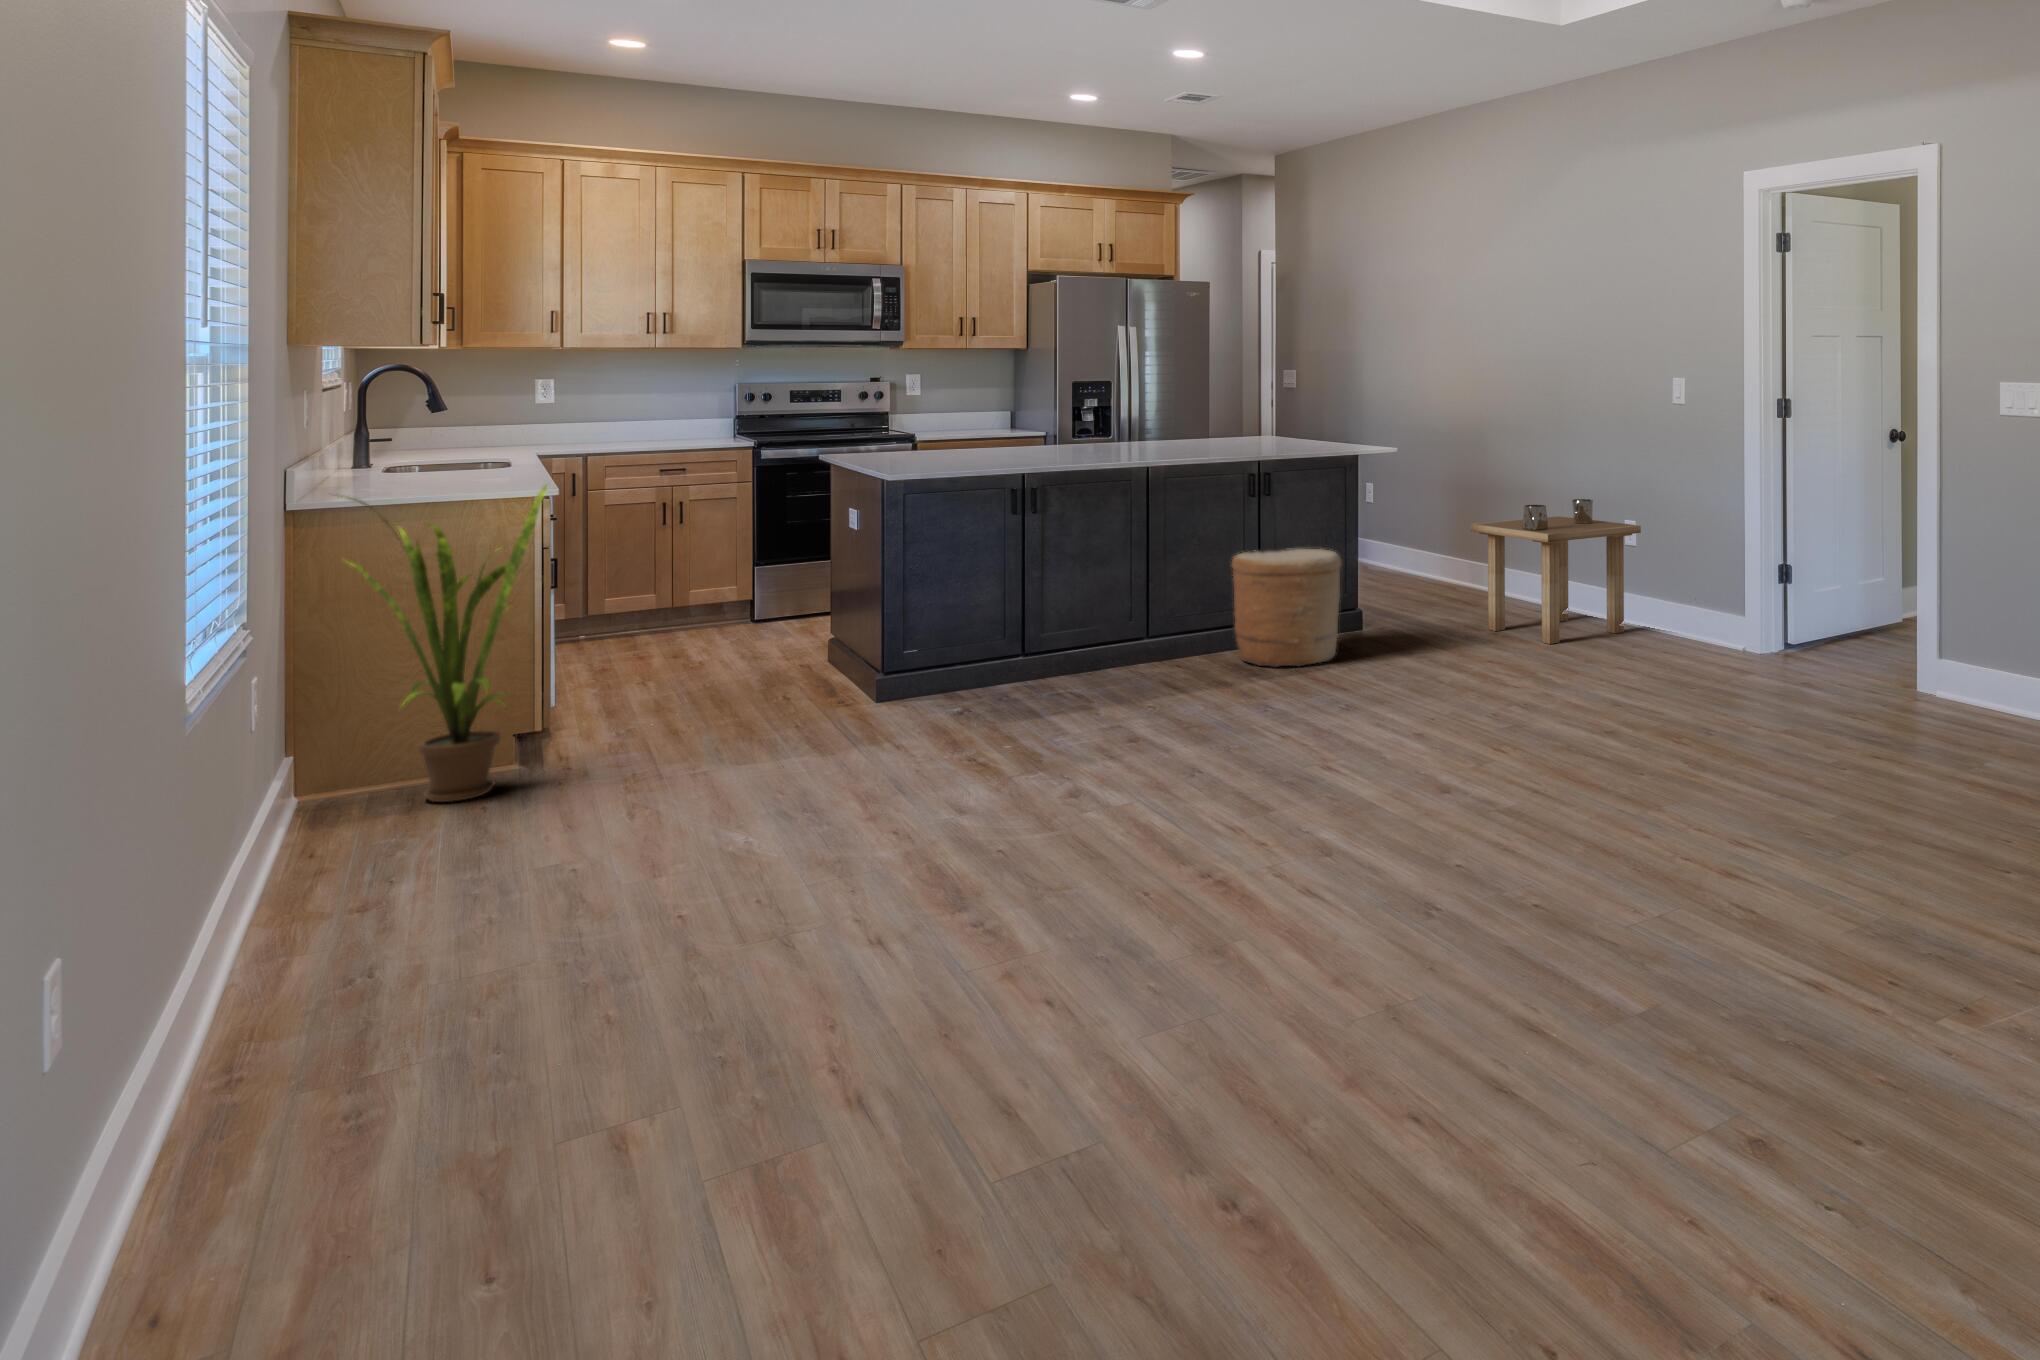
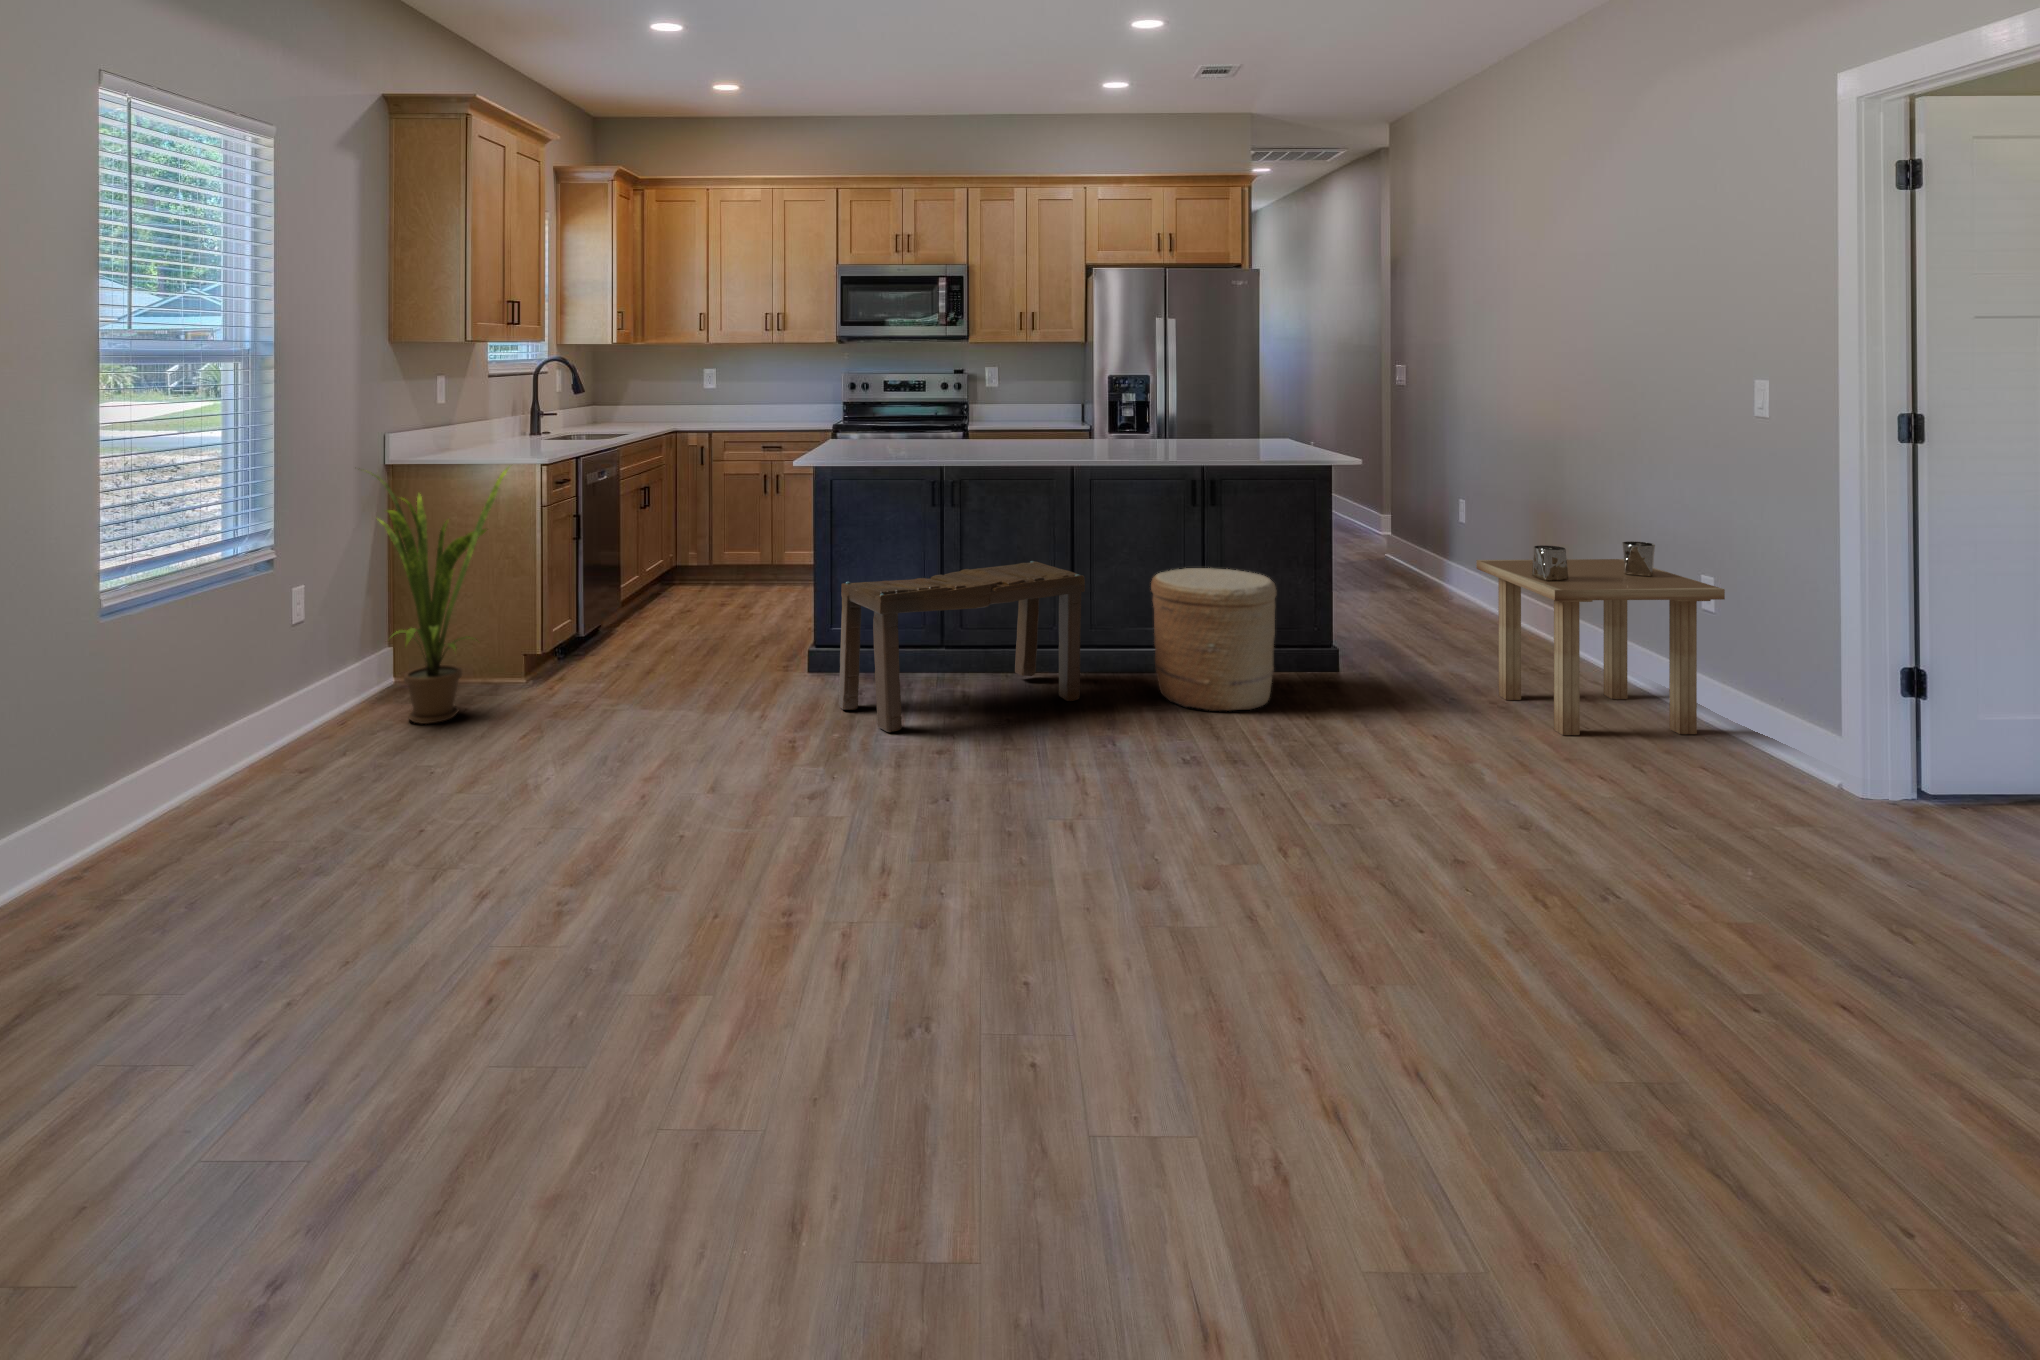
bench: none [958,556,1188,720] -> present [839,561,1085,732]

